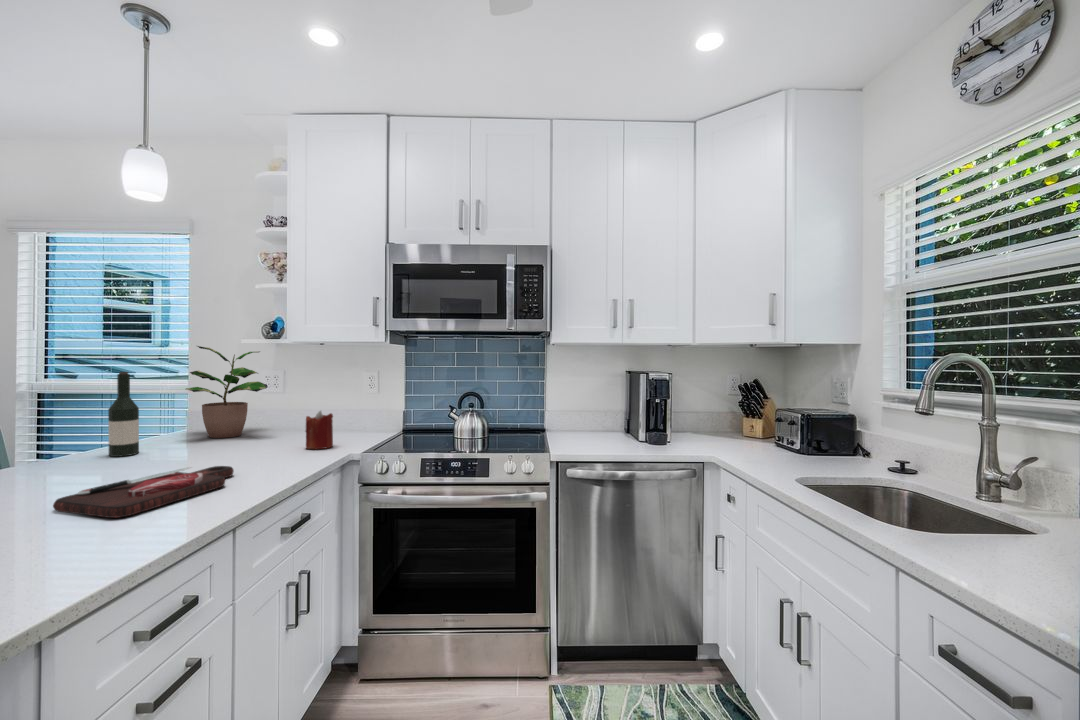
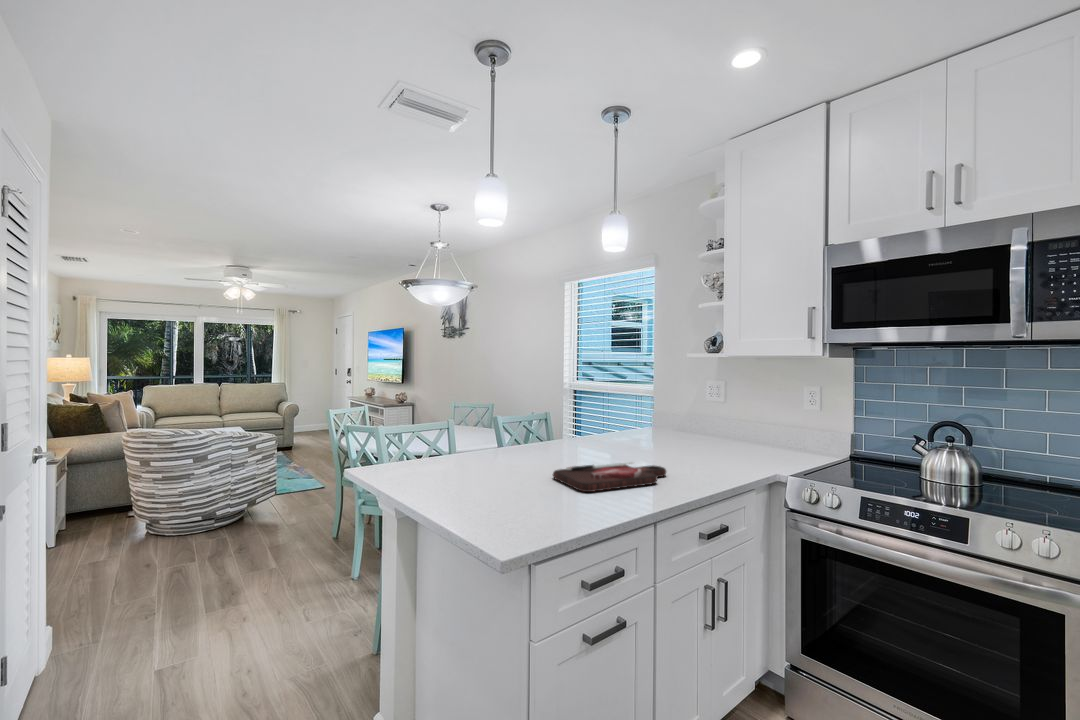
potted plant: present [186,346,267,438] -> none [642,361,705,442]
wine bottle: present [108,372,139,457] -> none [592,381,610,447]
candle: present [306,411,333,449] -> none [735,426,762,466]

